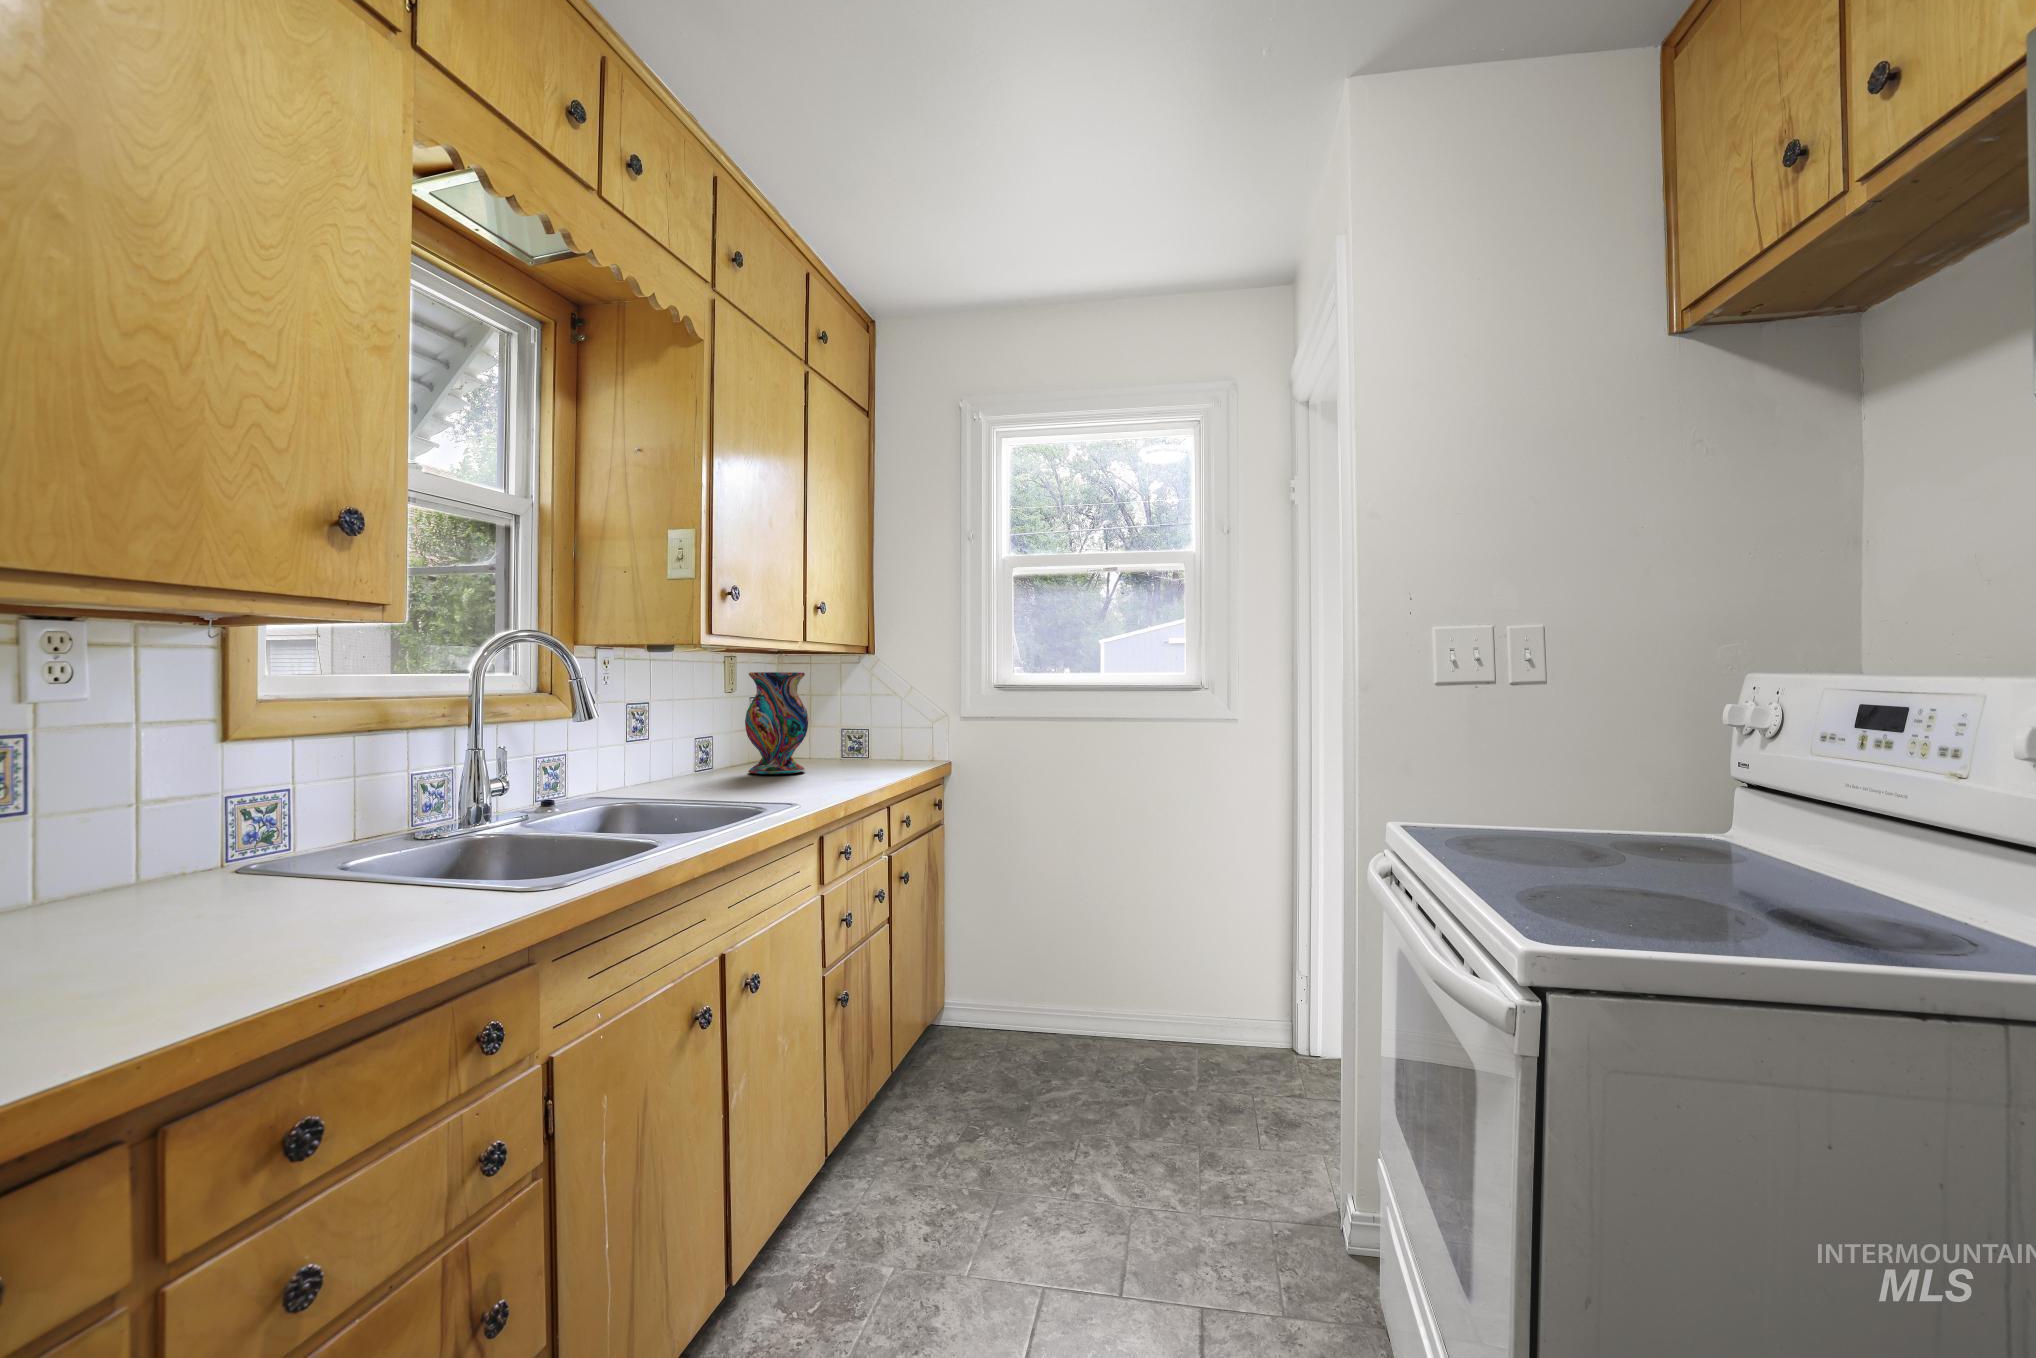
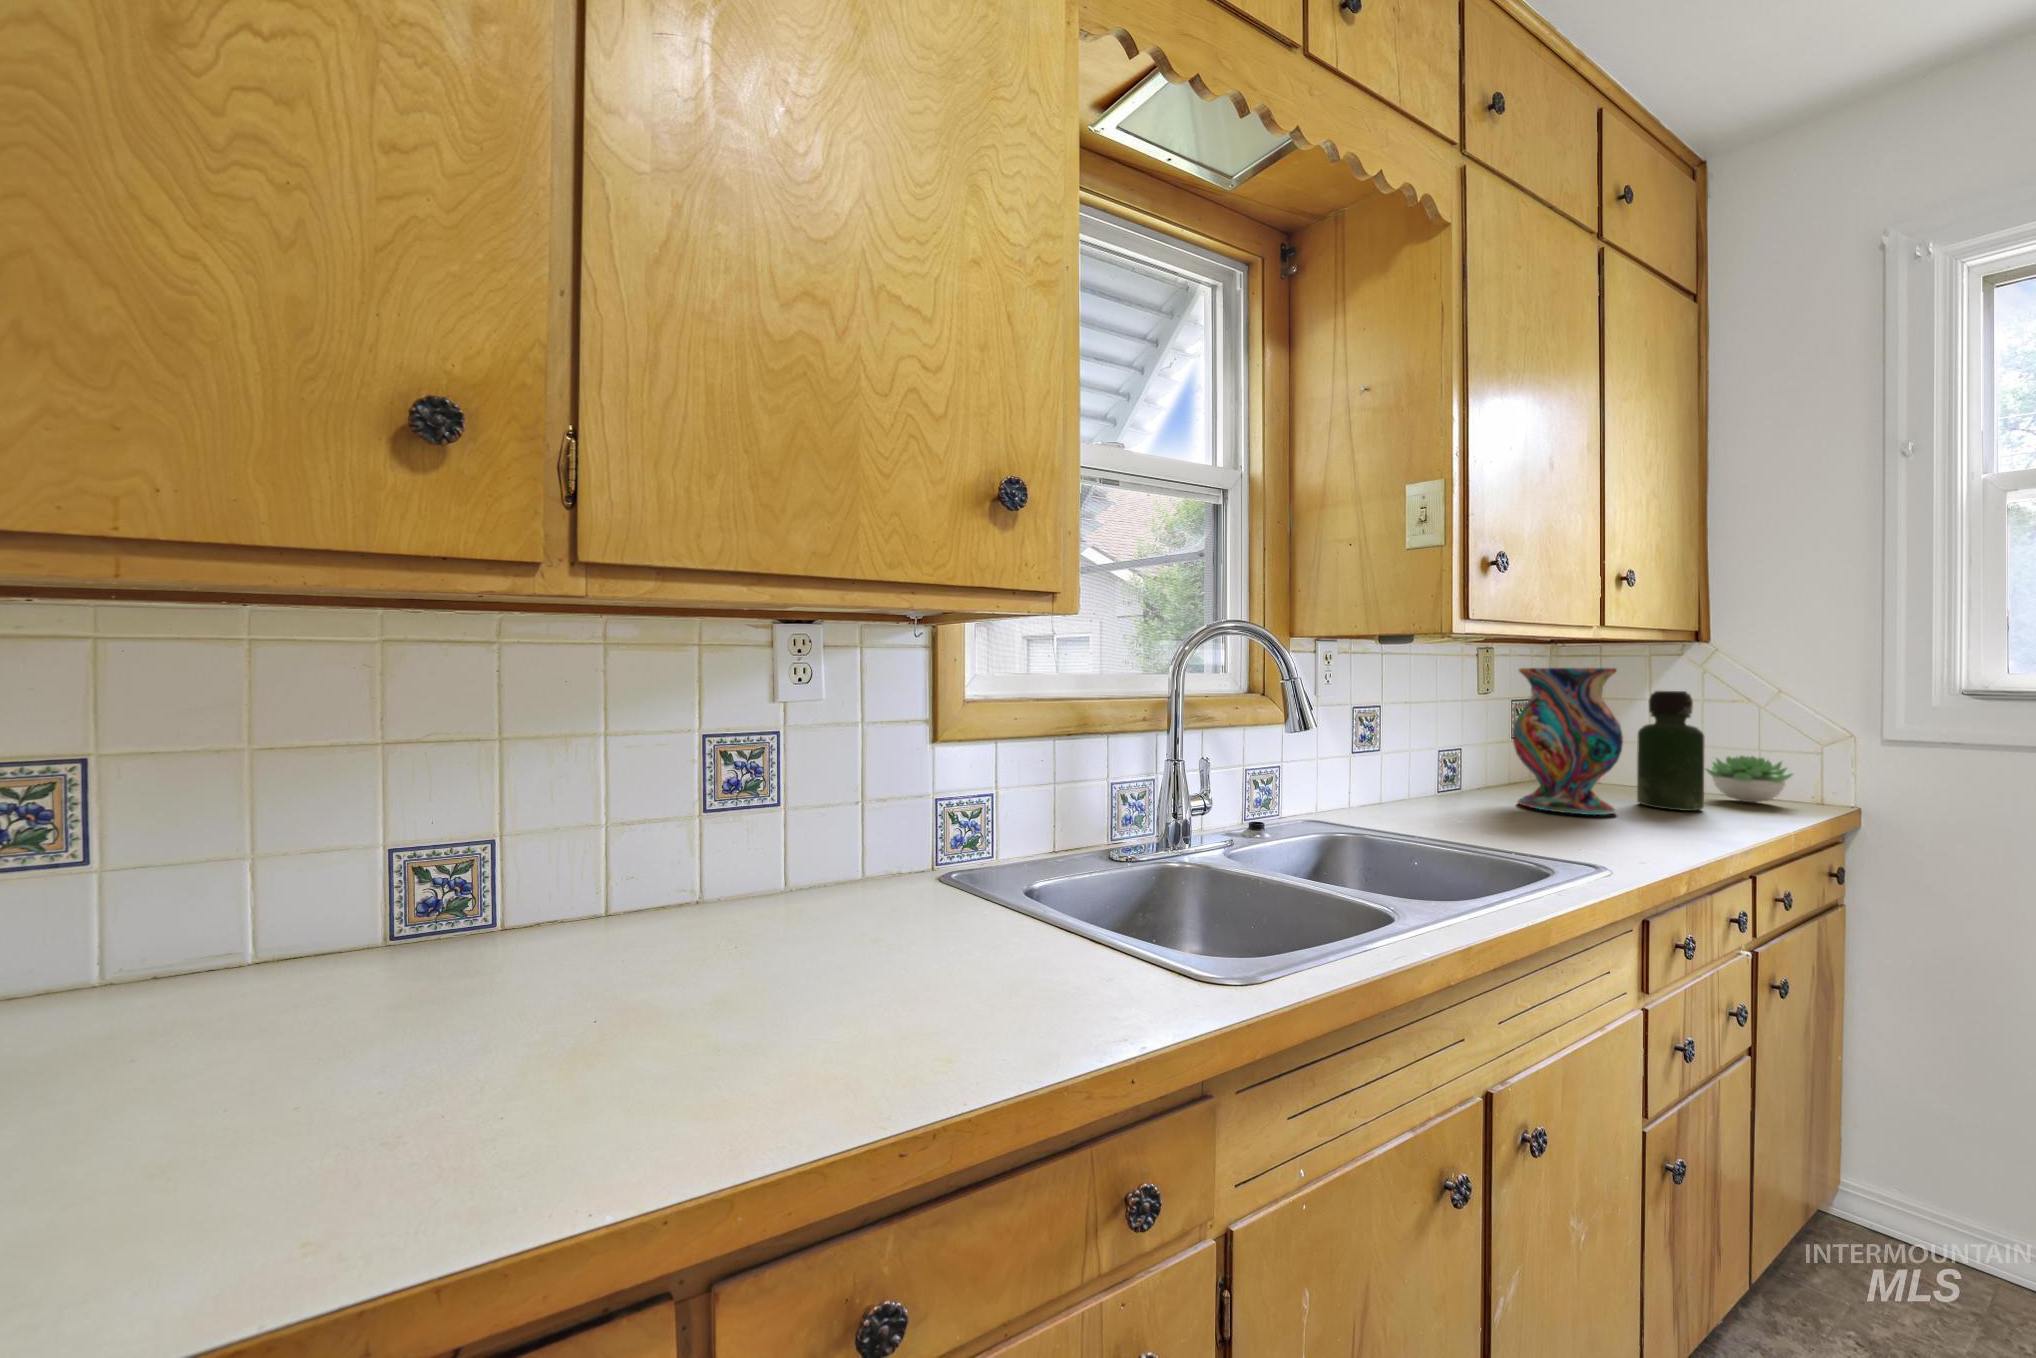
bottle: none [820,688,853,767] -> present [1637,691,1704,811]
succulent plant: none [858,729,900,759] -> present [1705,756,1794,802]

